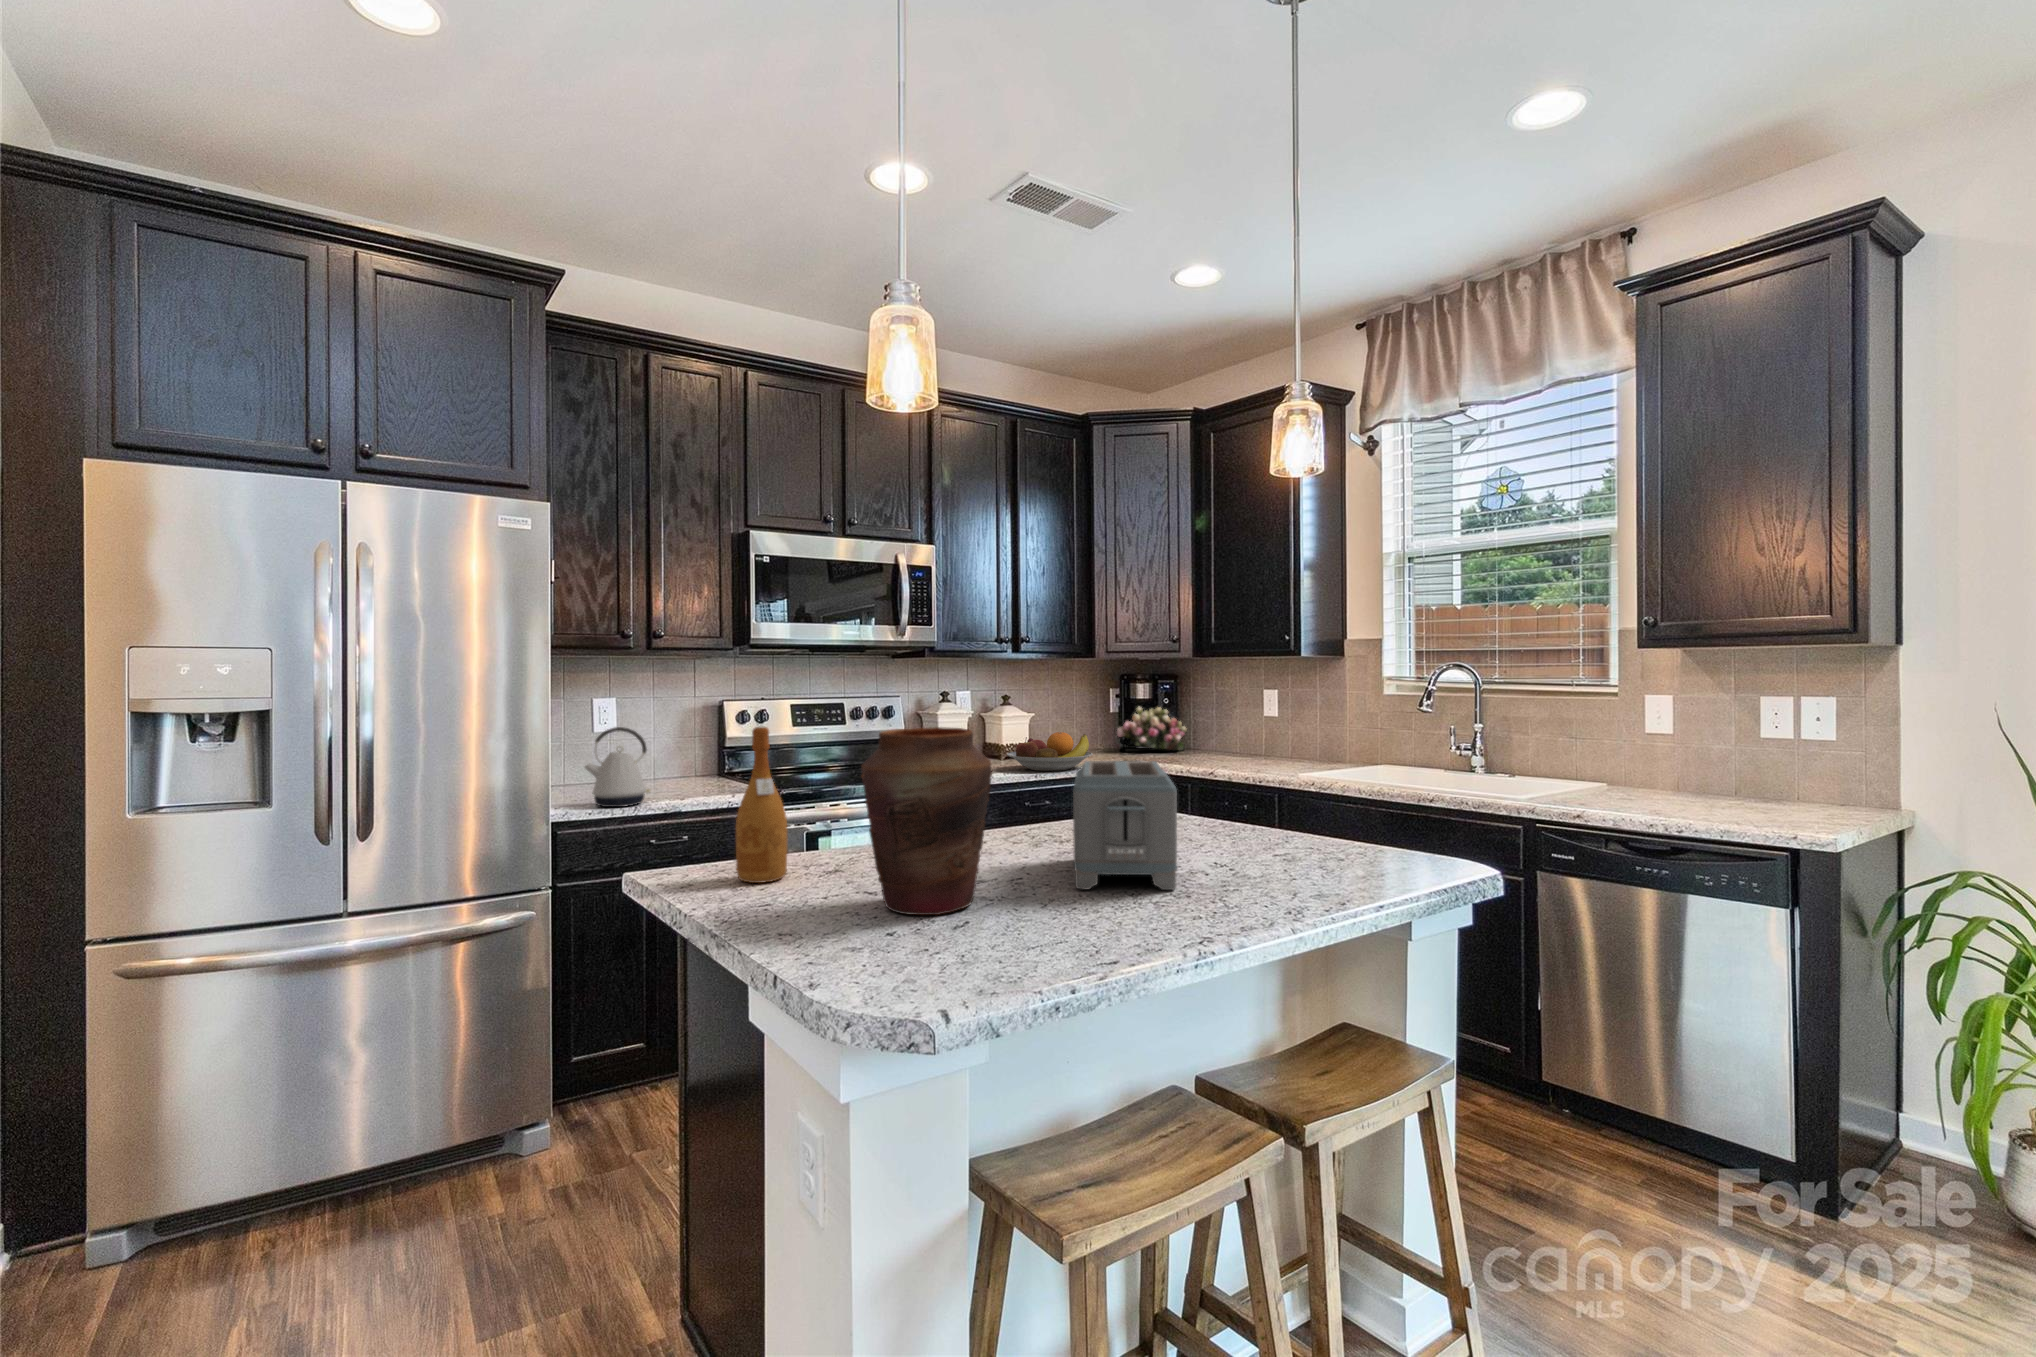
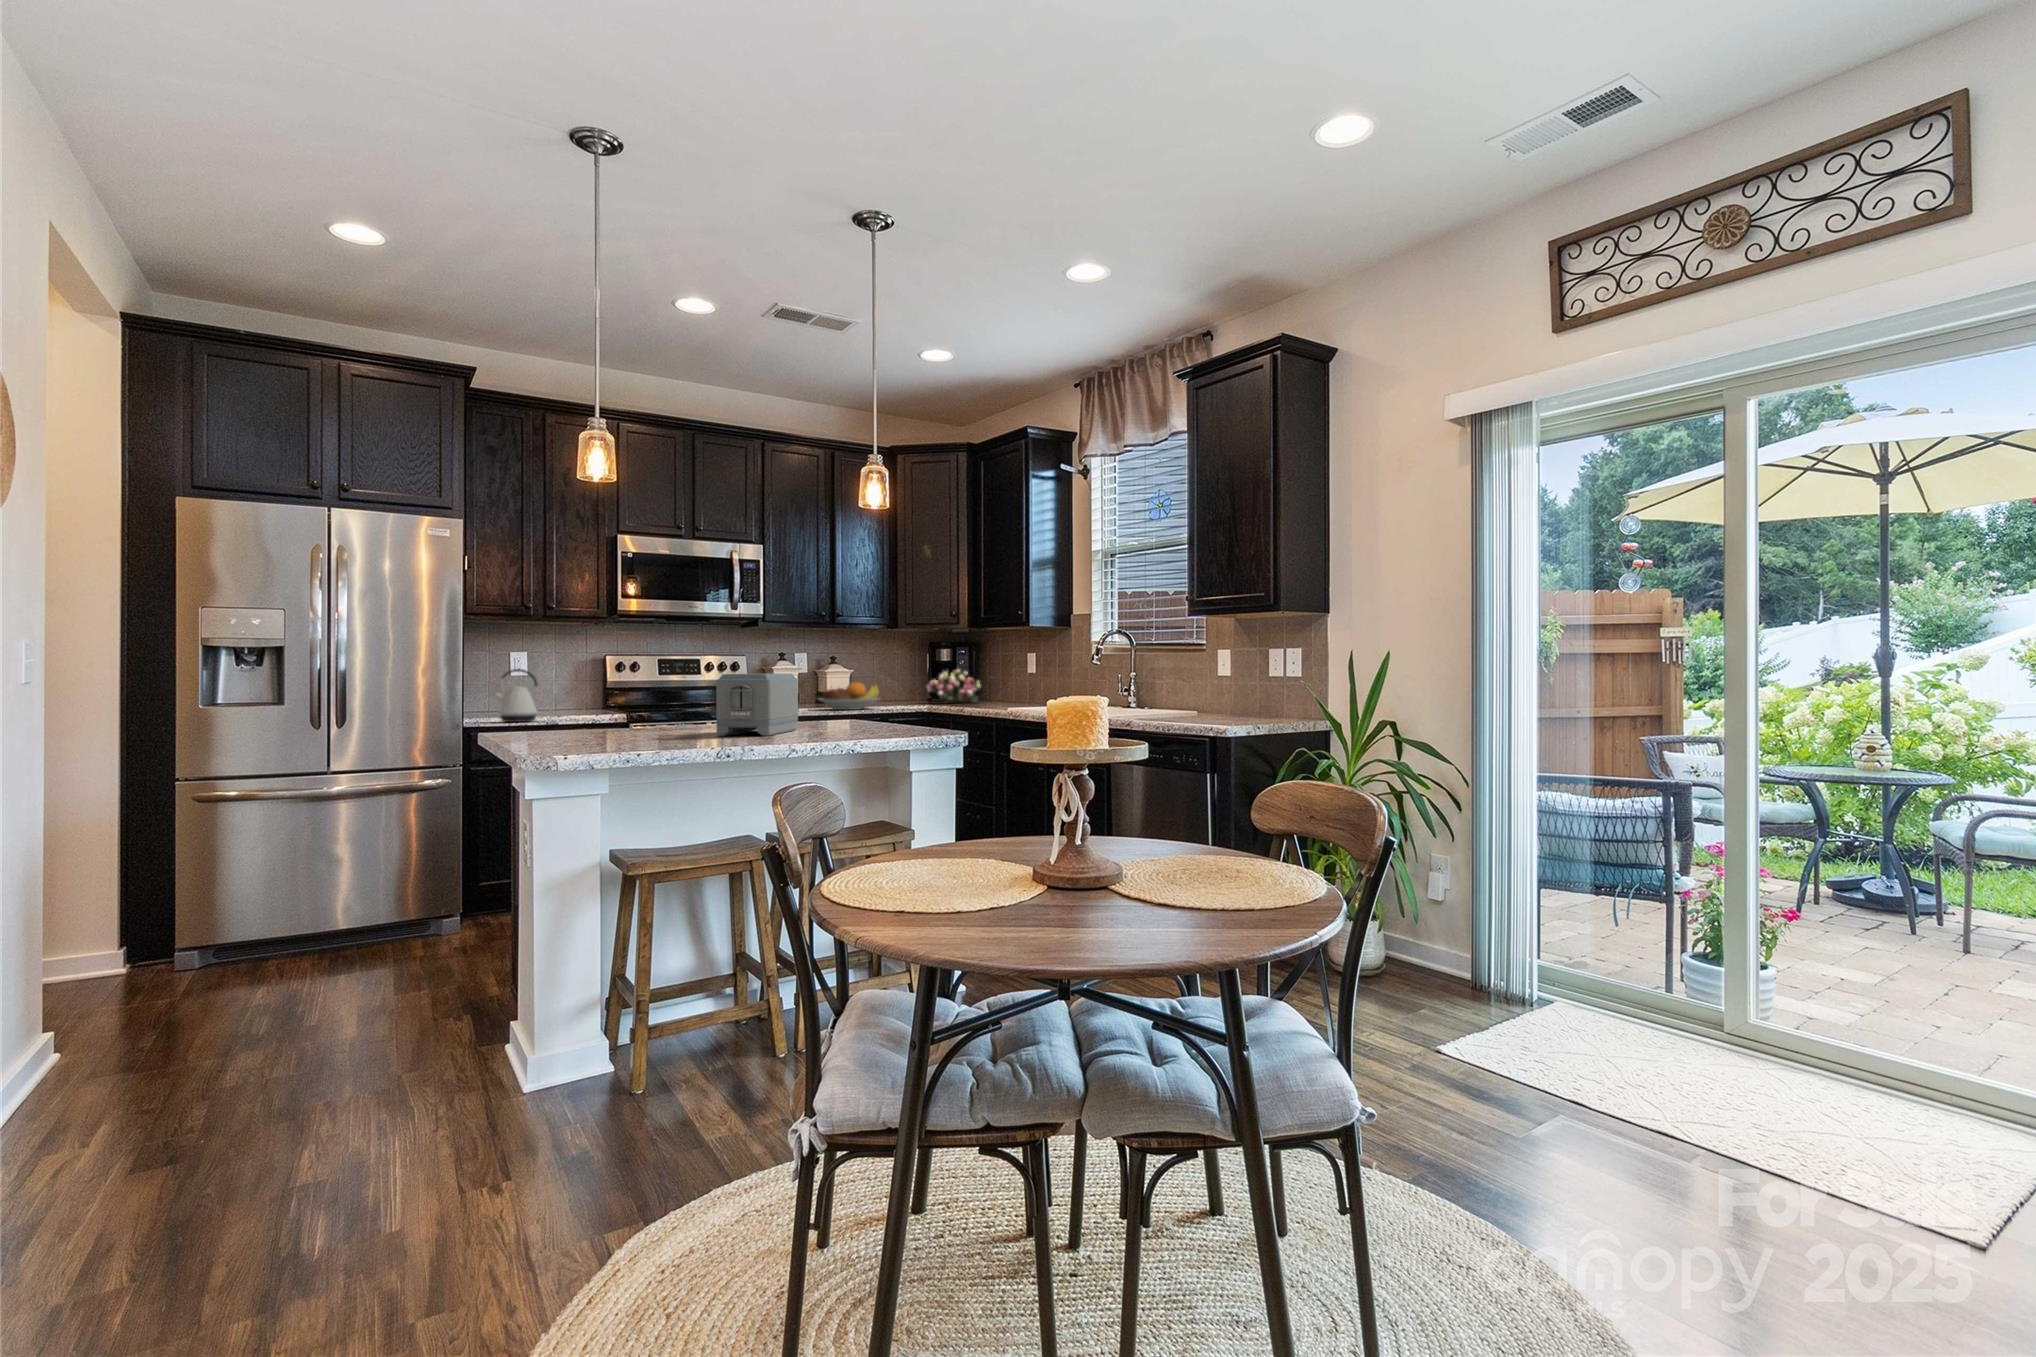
wine bottle: present [736,727,787,883] -> none [543,650,574,737]
vase: present [861,727,992,915] -> none [591,647,666,741]

